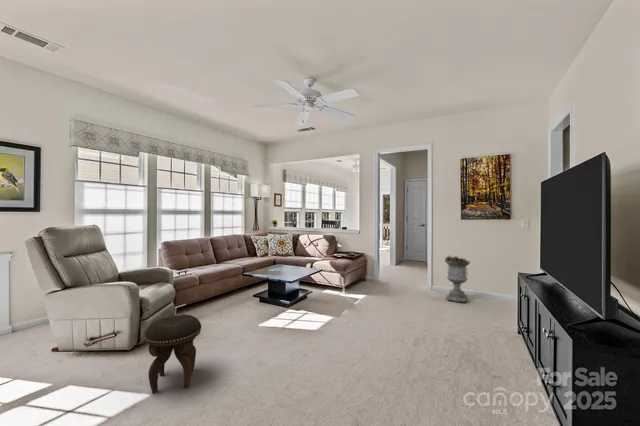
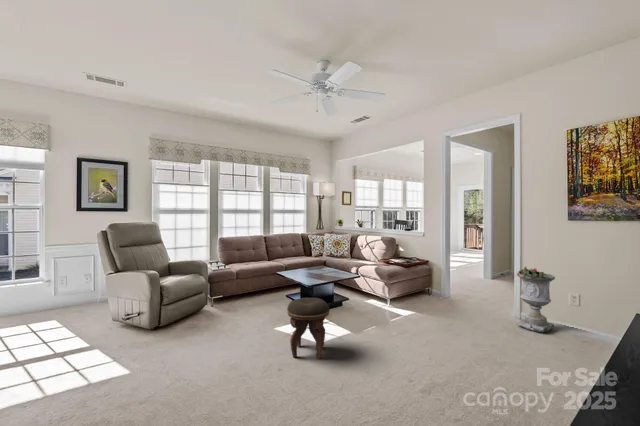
footstool: present [145,314,201,393] -> present [287,298,329,359]

